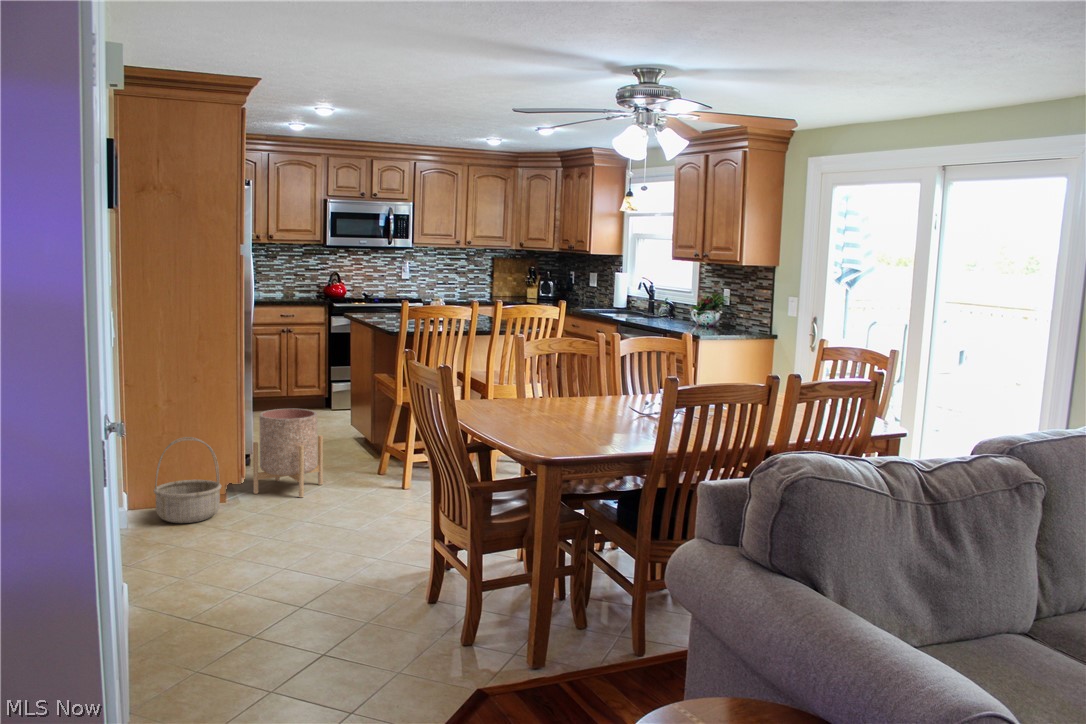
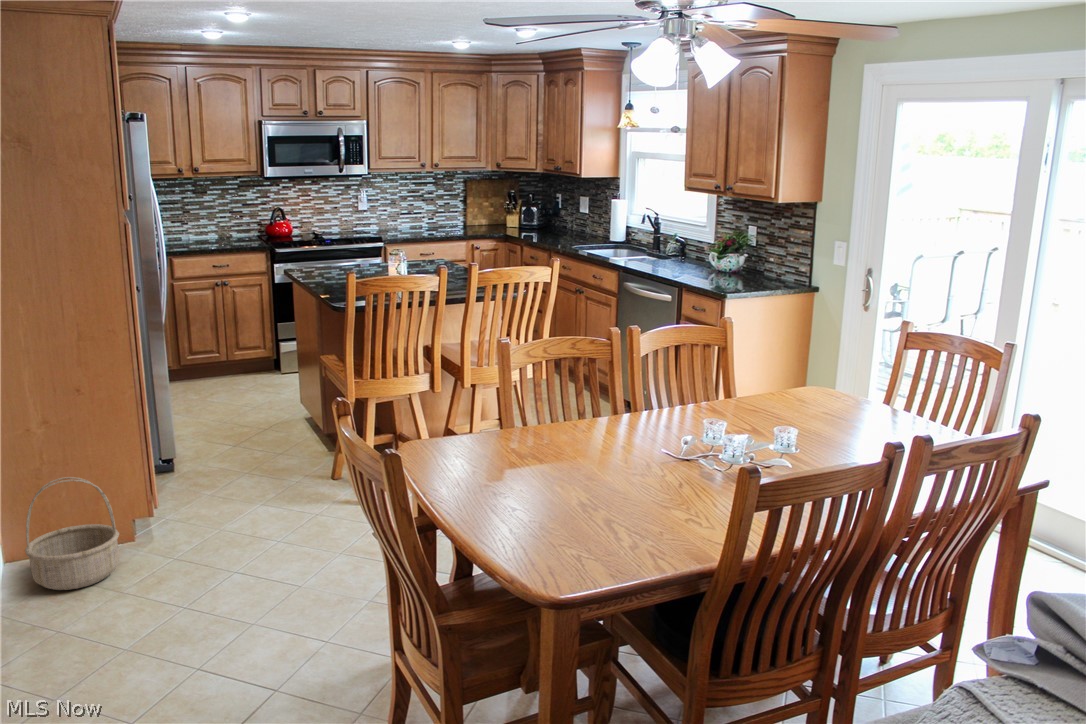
planter: present [253,409,323,497] -> none [164,412,261,530]

